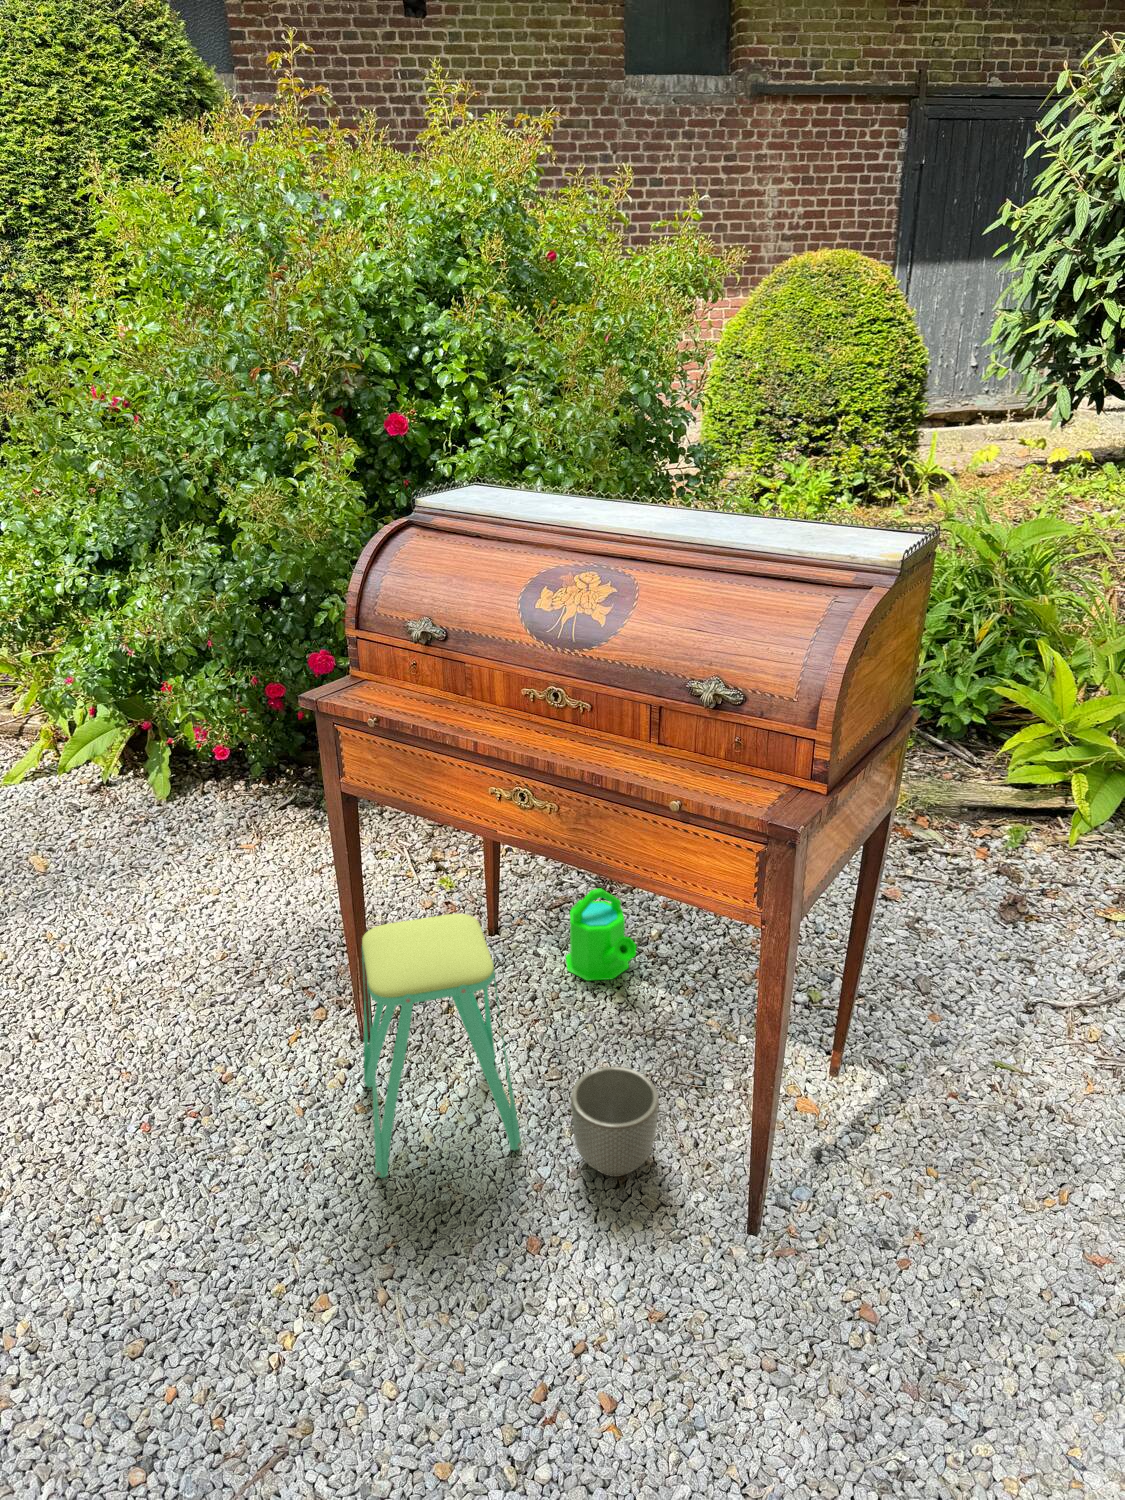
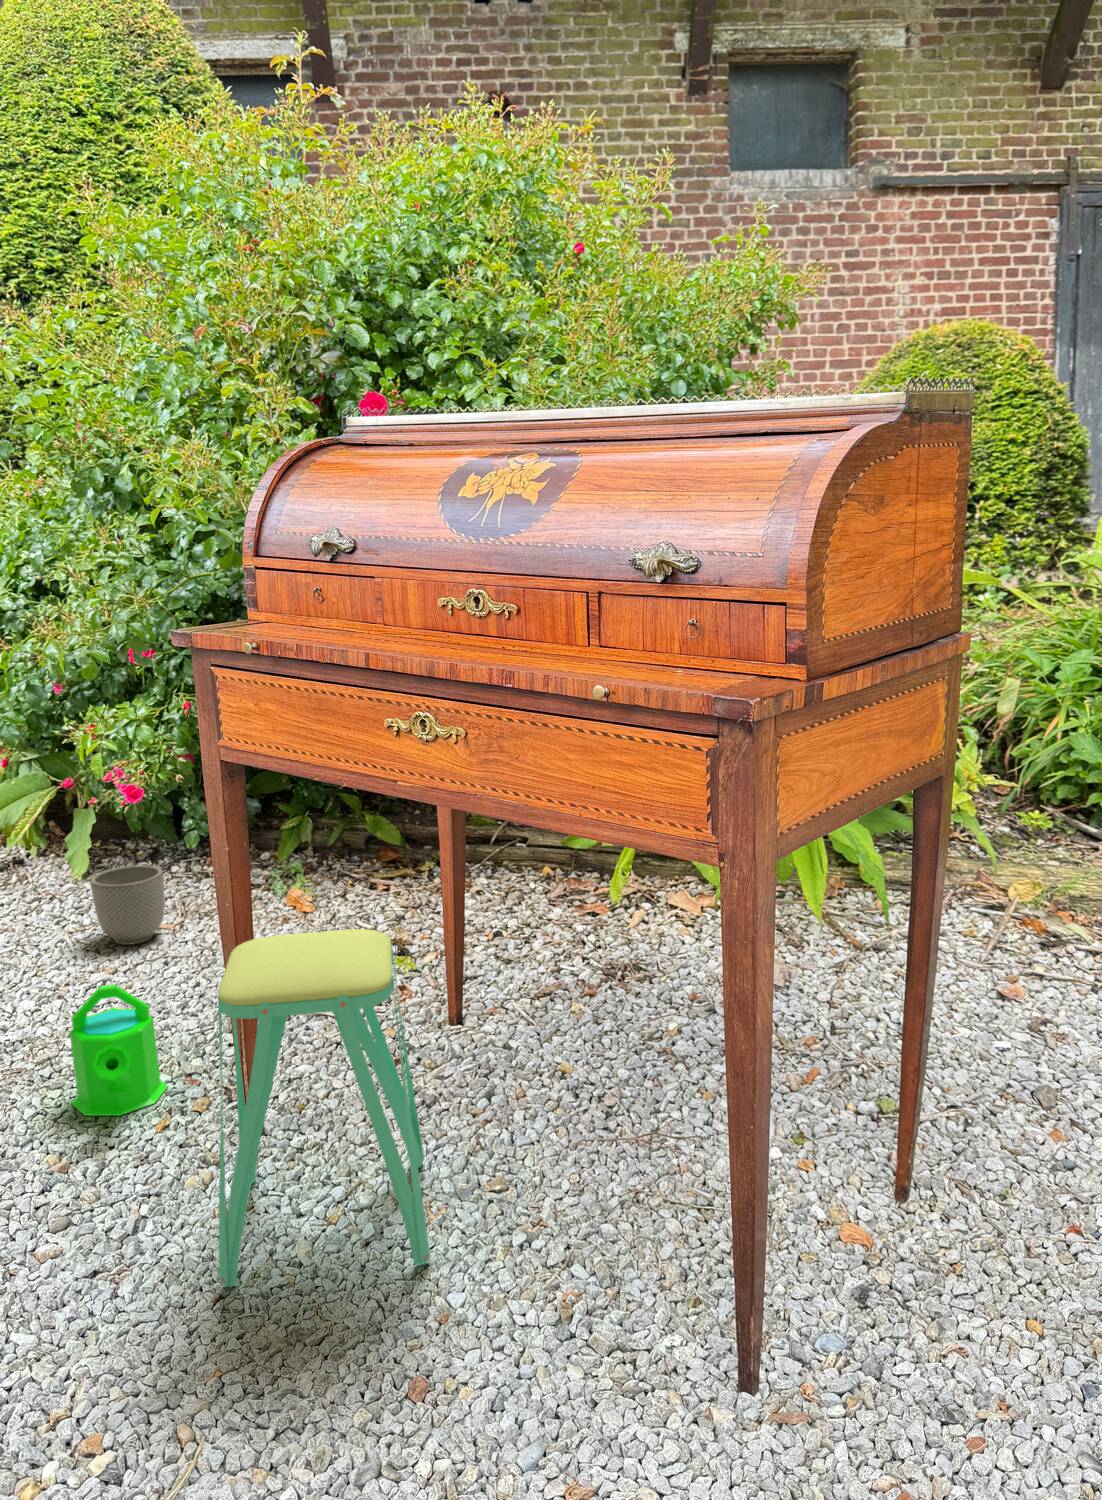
watering can: present [566,888,637,981] -> present [70,984,168,1116]
planter: present [571,1066,659,1177] -> present [91,865,165,945]

